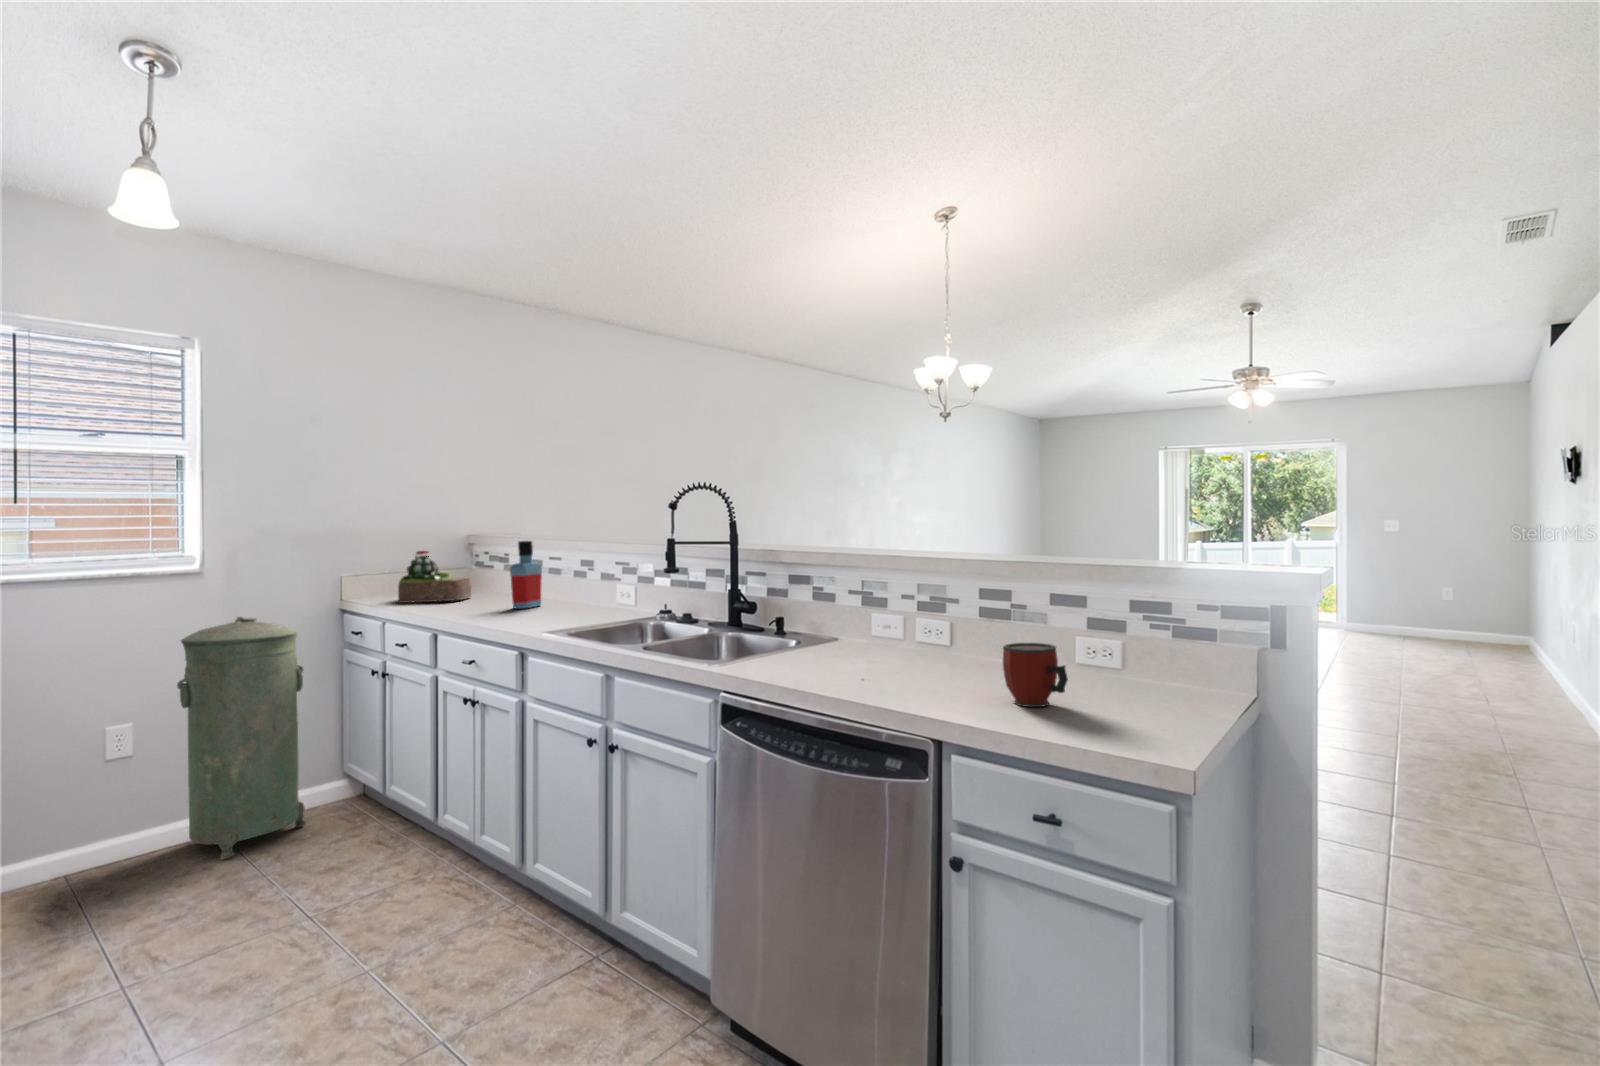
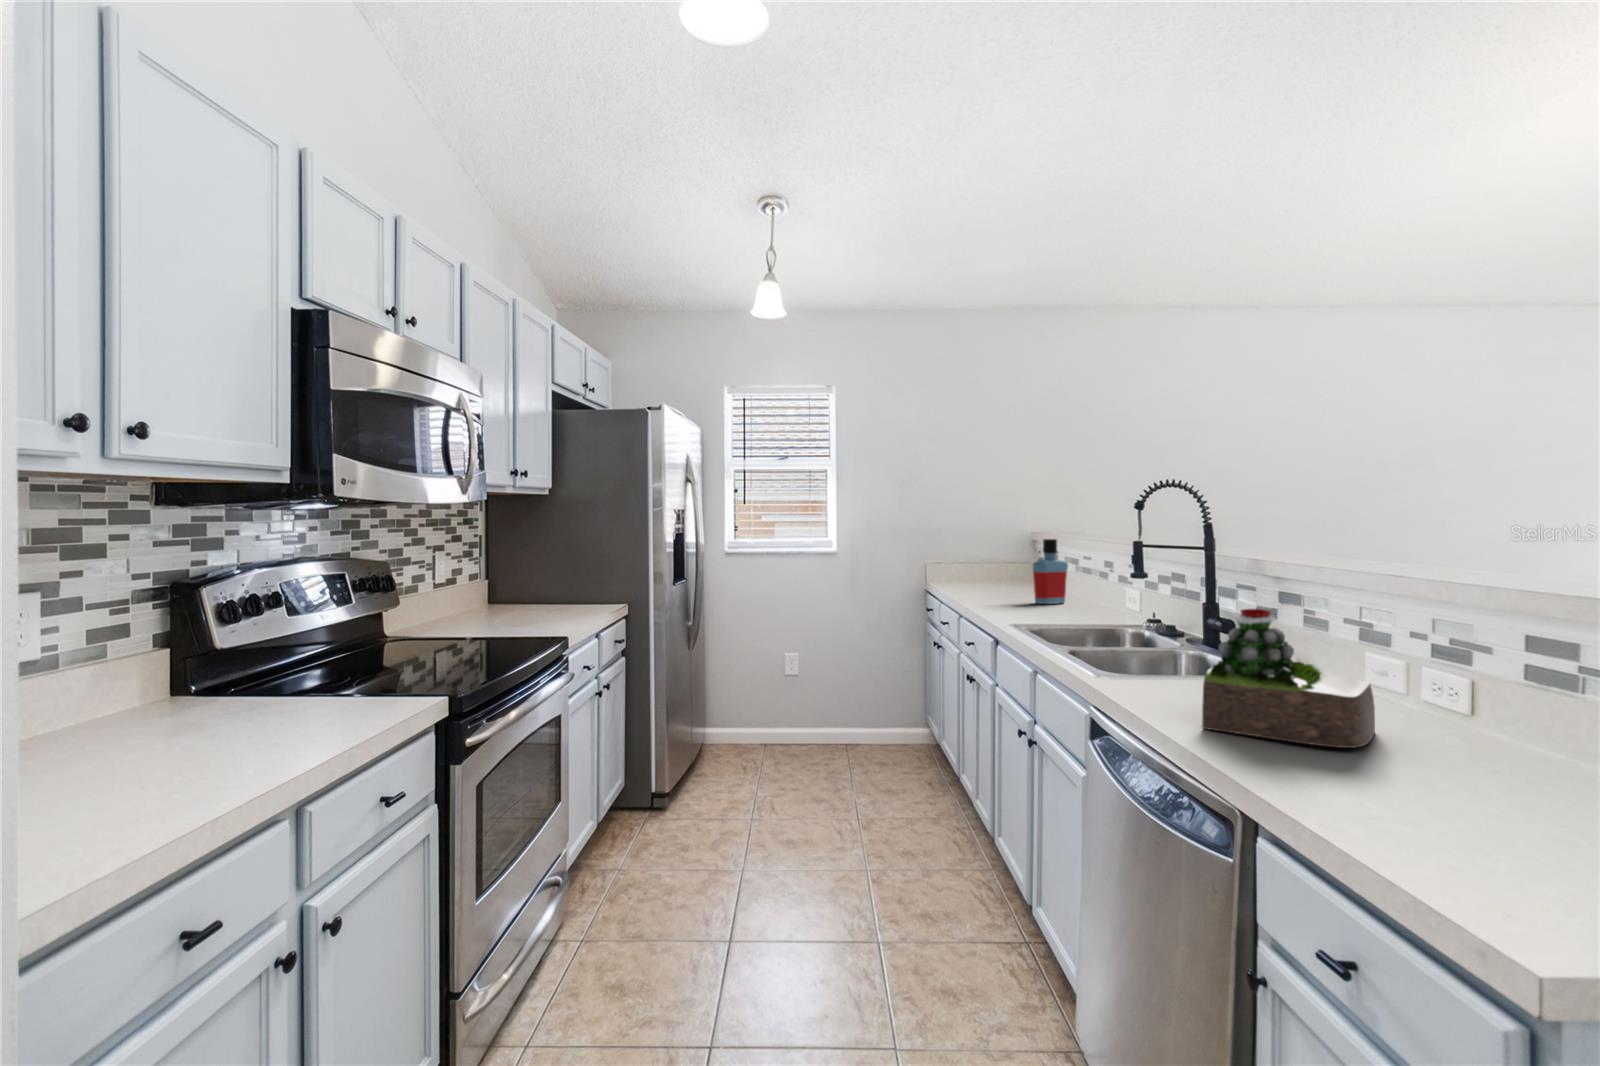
succulent plant: present [398,551,471,603] -> present [1202,609,1375,748]
trash can: present [177,617,306,859] -> none [811,589,889,767]
mug: present [1003,643,1068,707] -> none [1410,712,1509,813]

